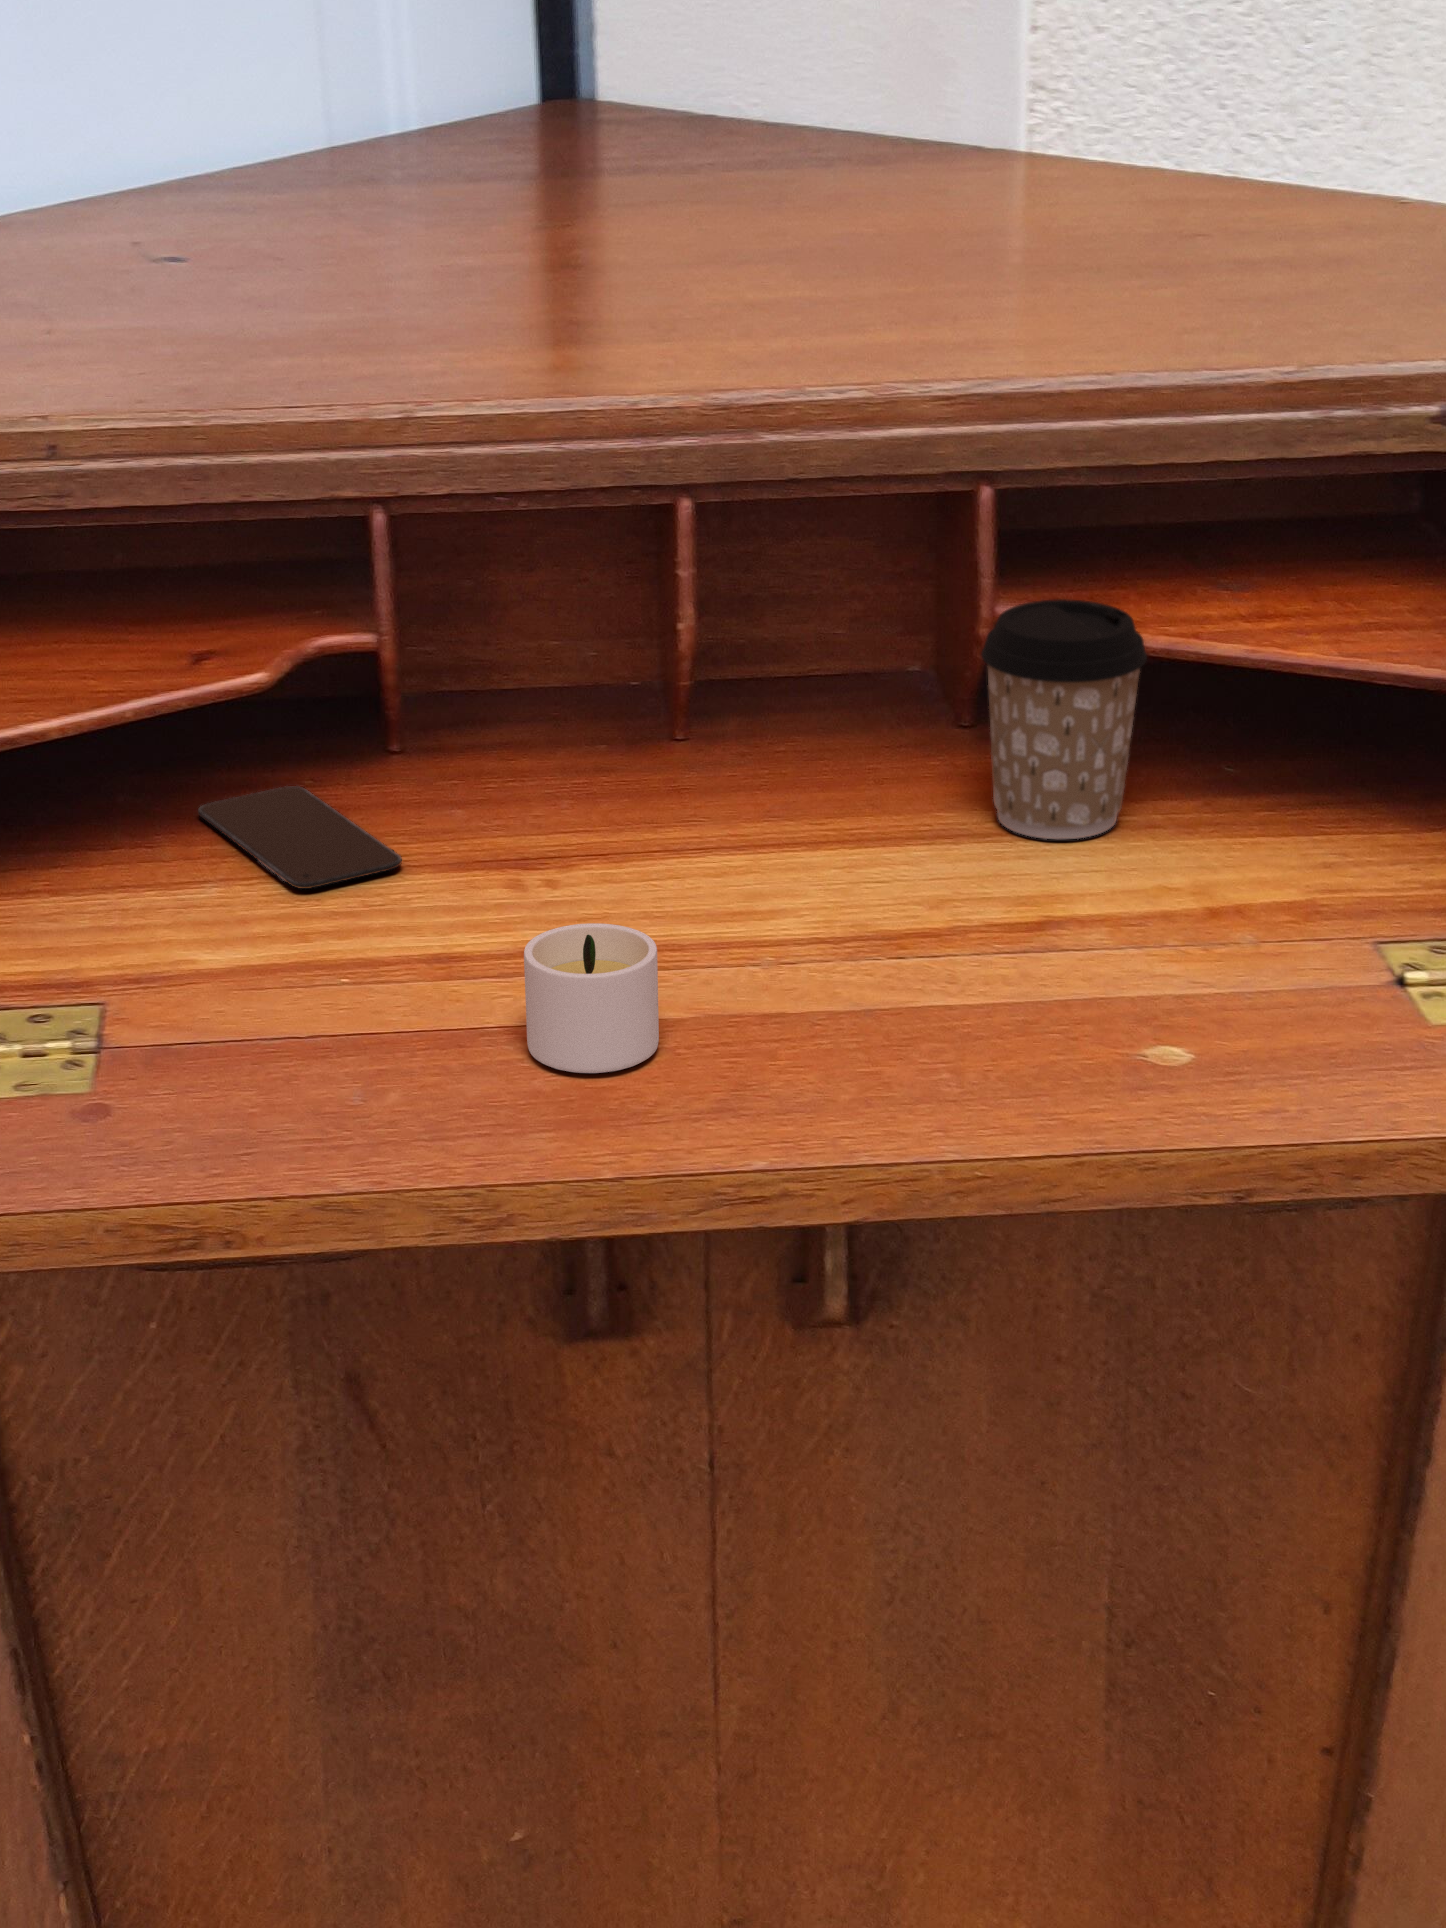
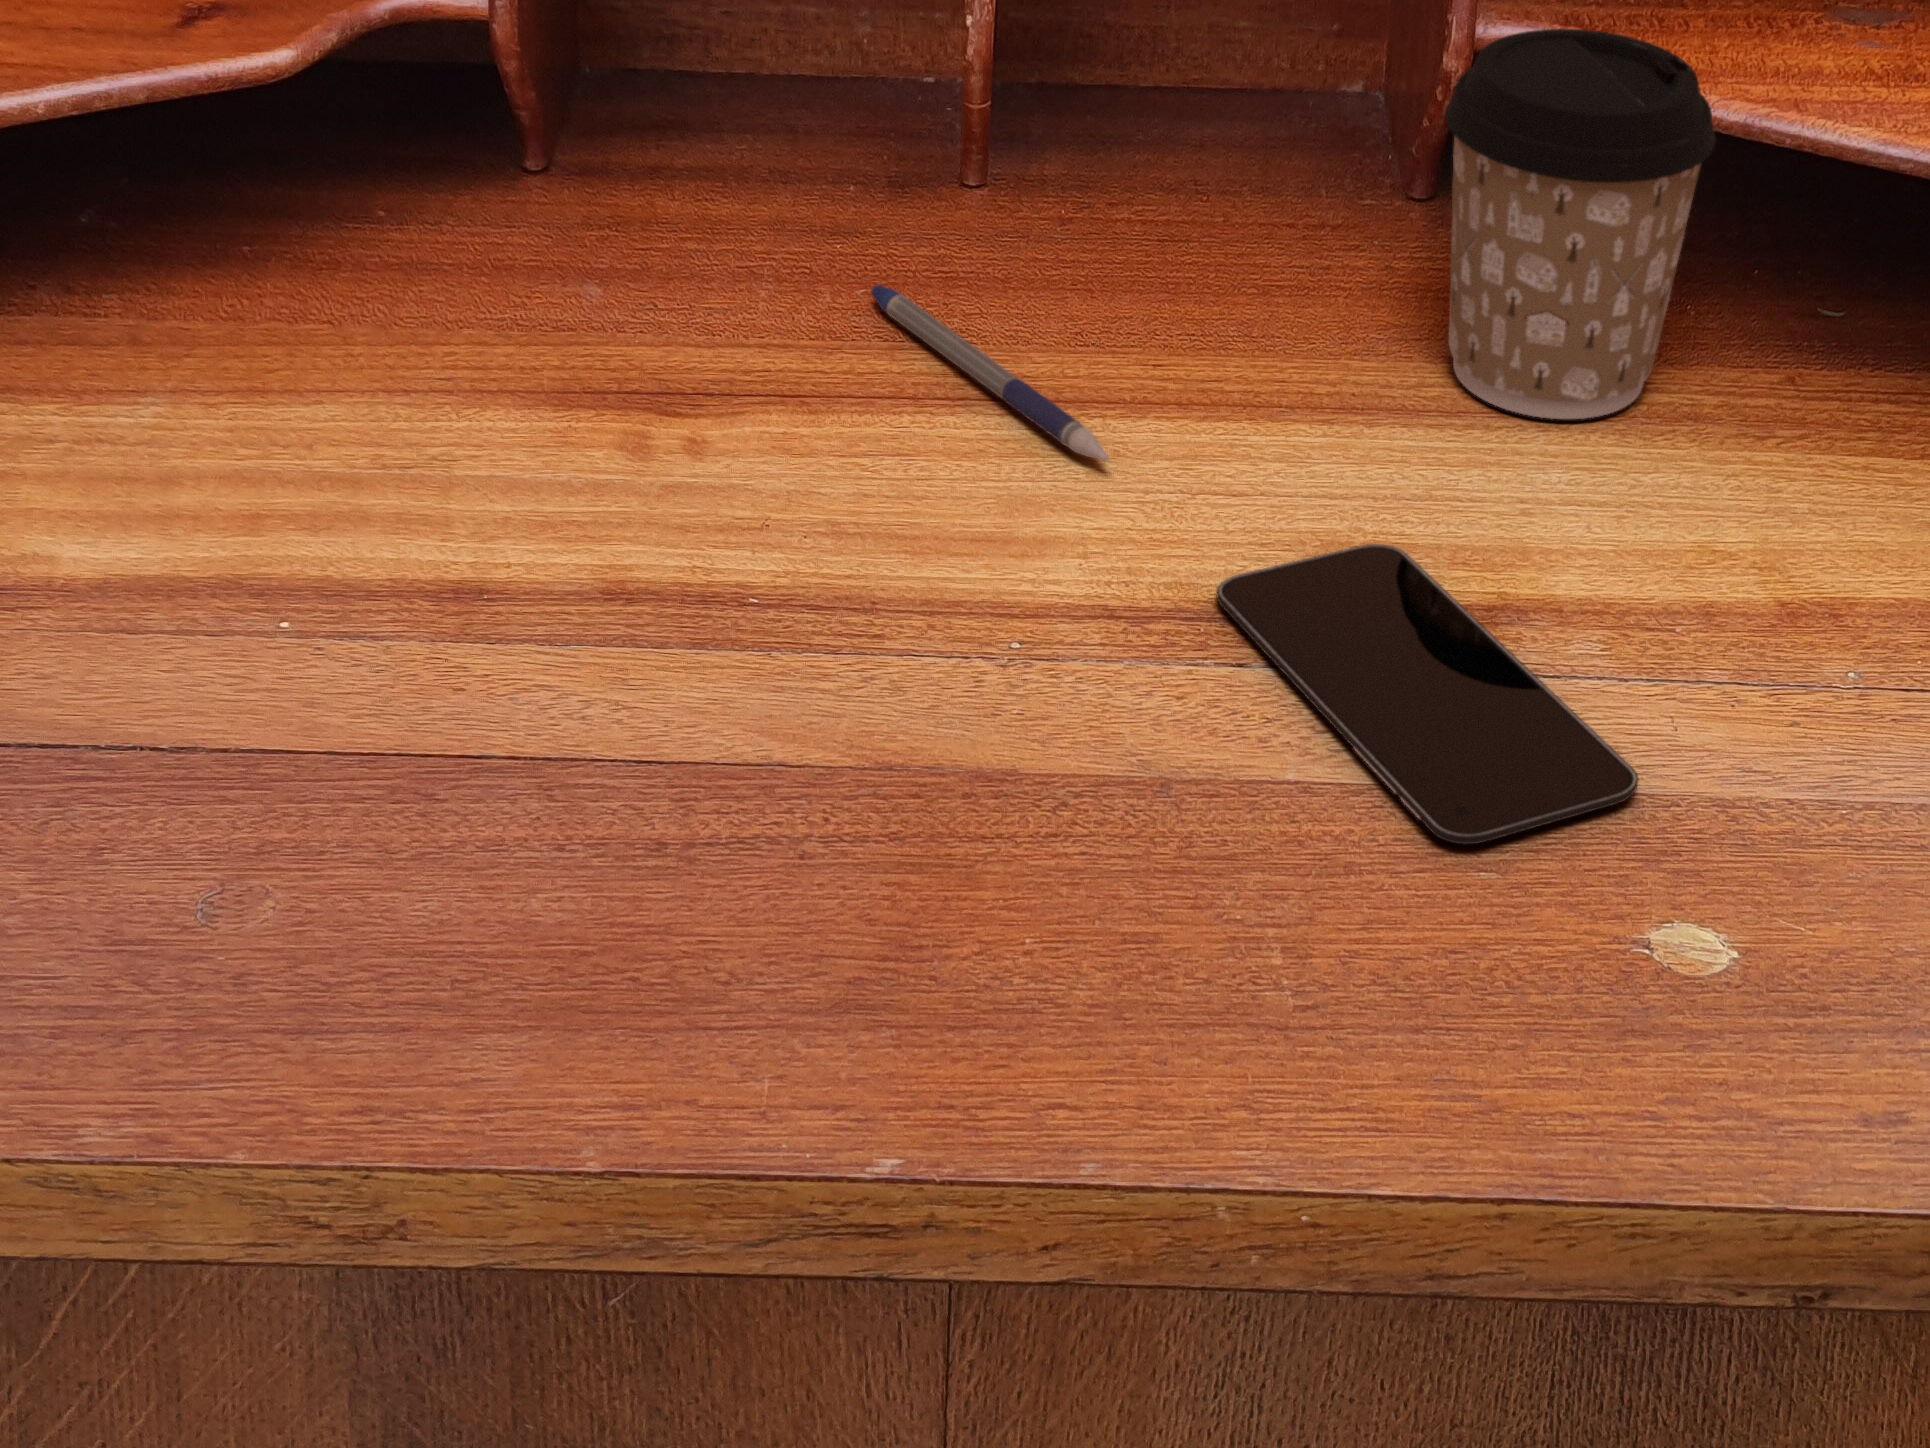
smartphone: present [198,786,402,889] -> present [1217,544,1638,844]
pen: none [626,802,802,877] -> present [871,285,1110,462]
candle: present [524,923,659,1073] -> none [536,588,861,887]

